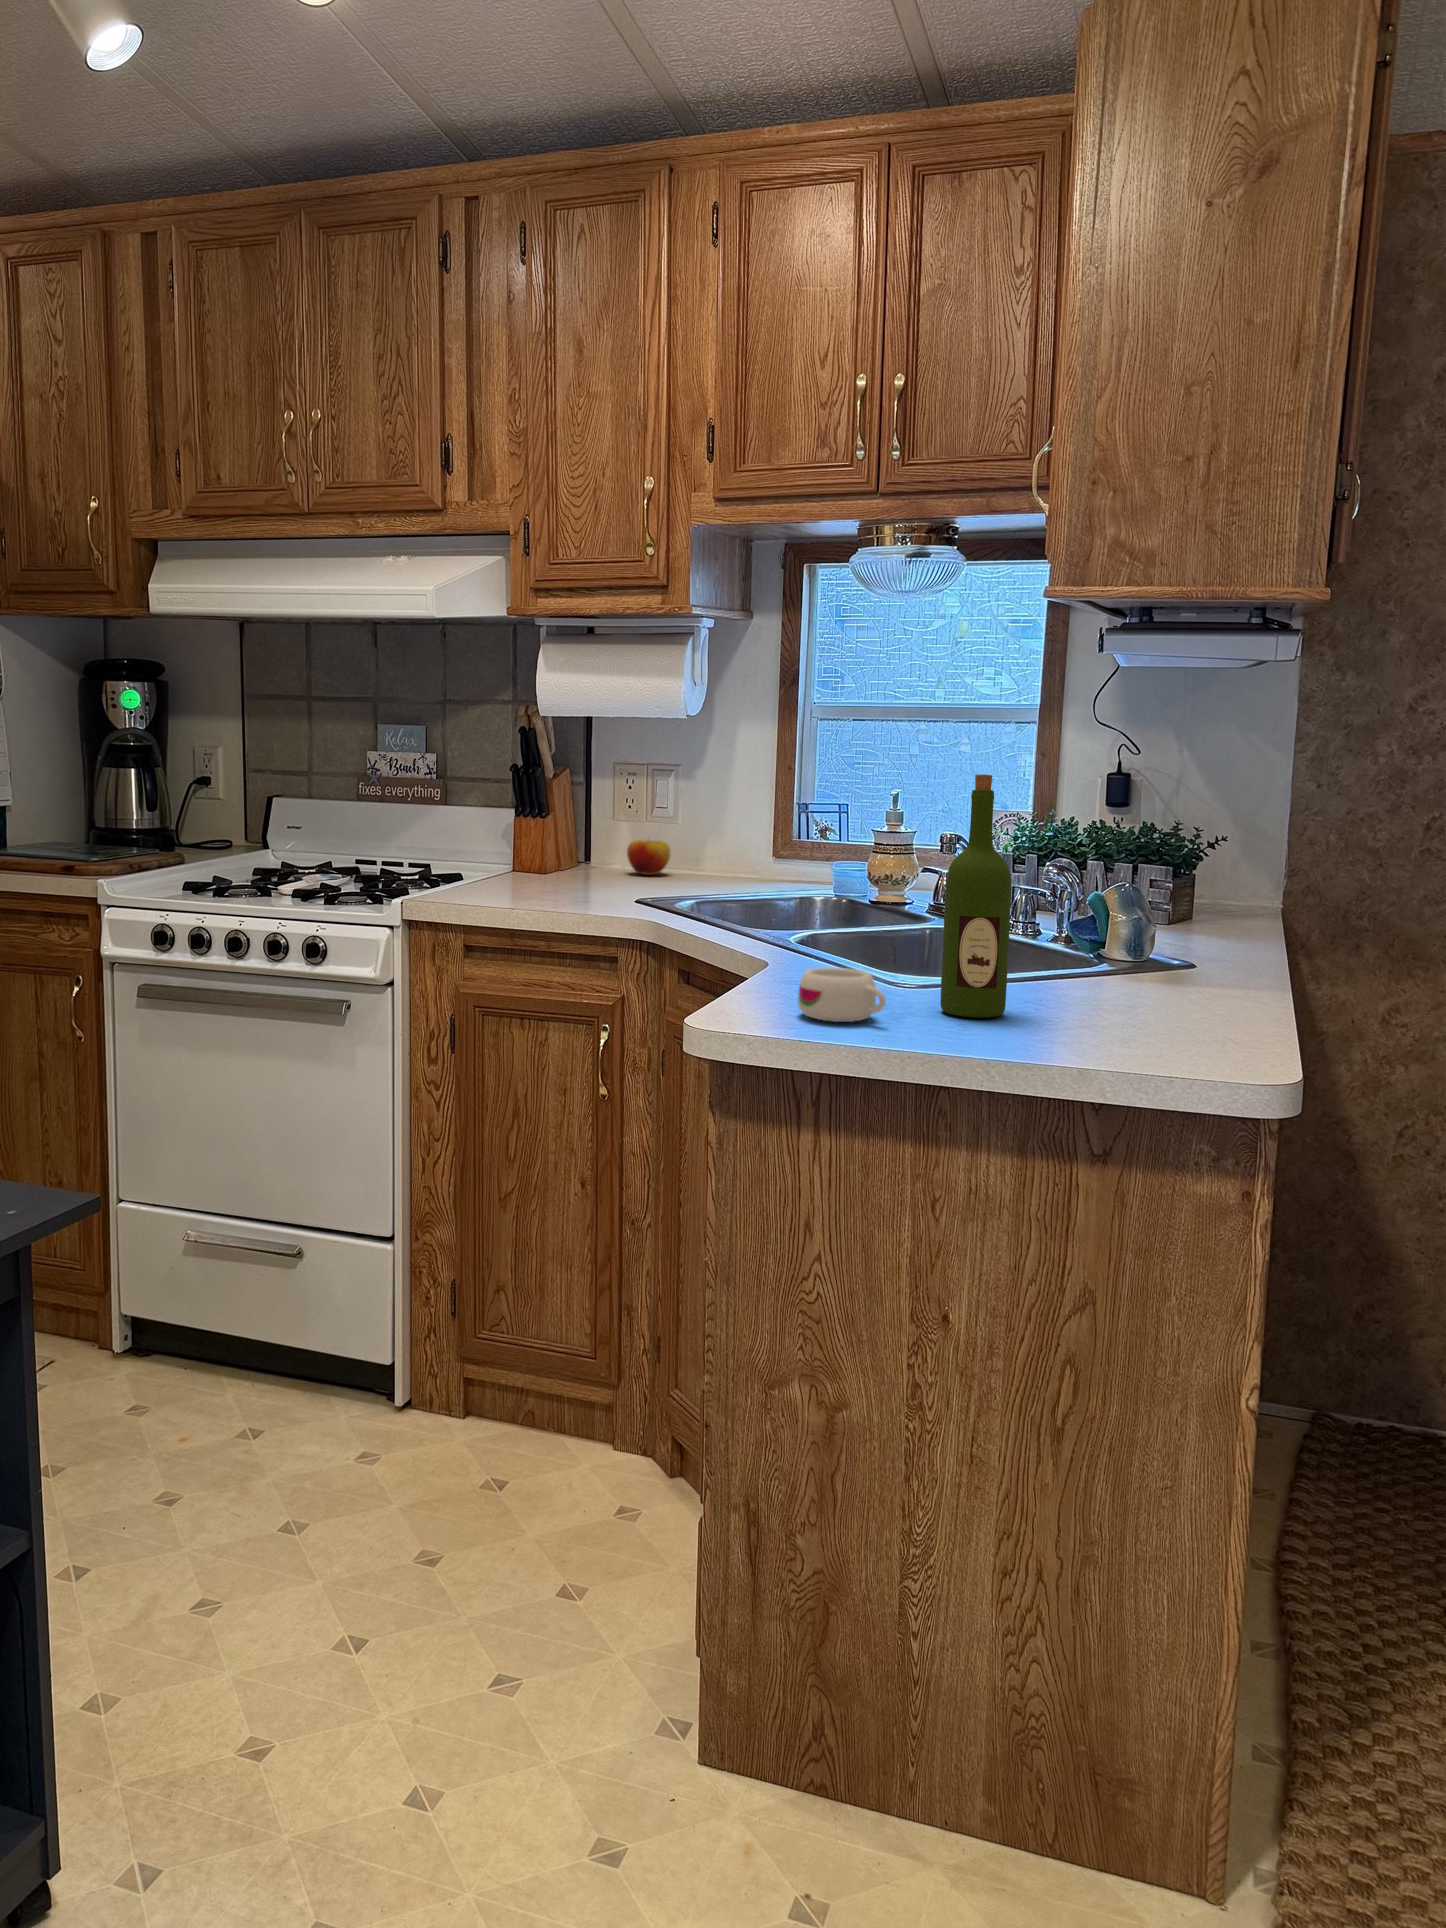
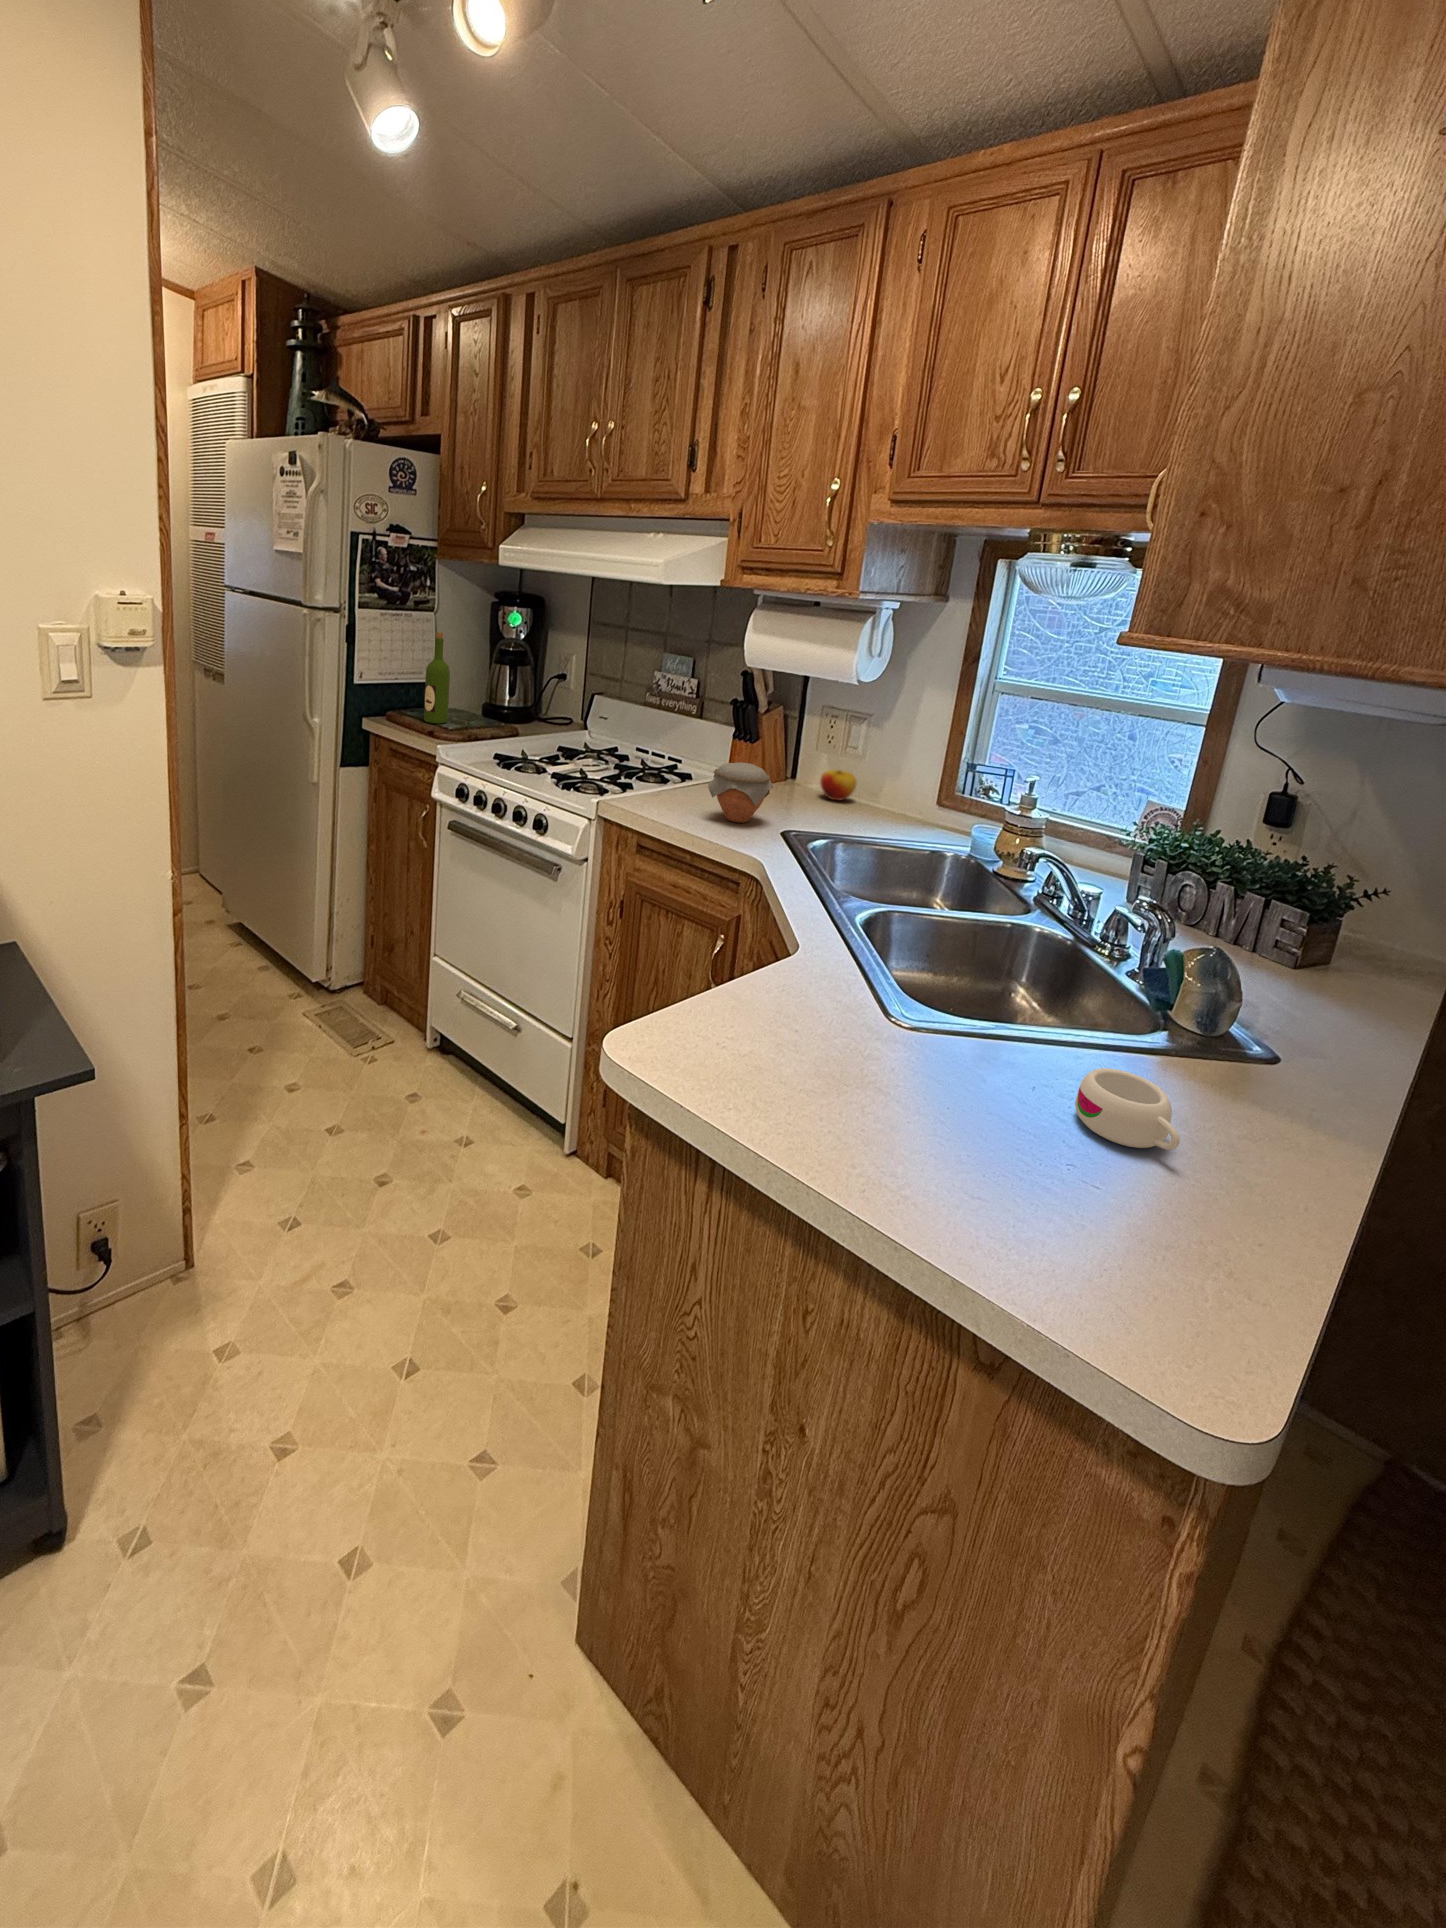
wine bottle: present [941,775,1011,1018] -> present [424,632,450,723]
jar: none [535,826,611,898] -> present [708,762,773,823]
mug: present [798,967,886,1022] -> present [1075,1068,1180,1150]

